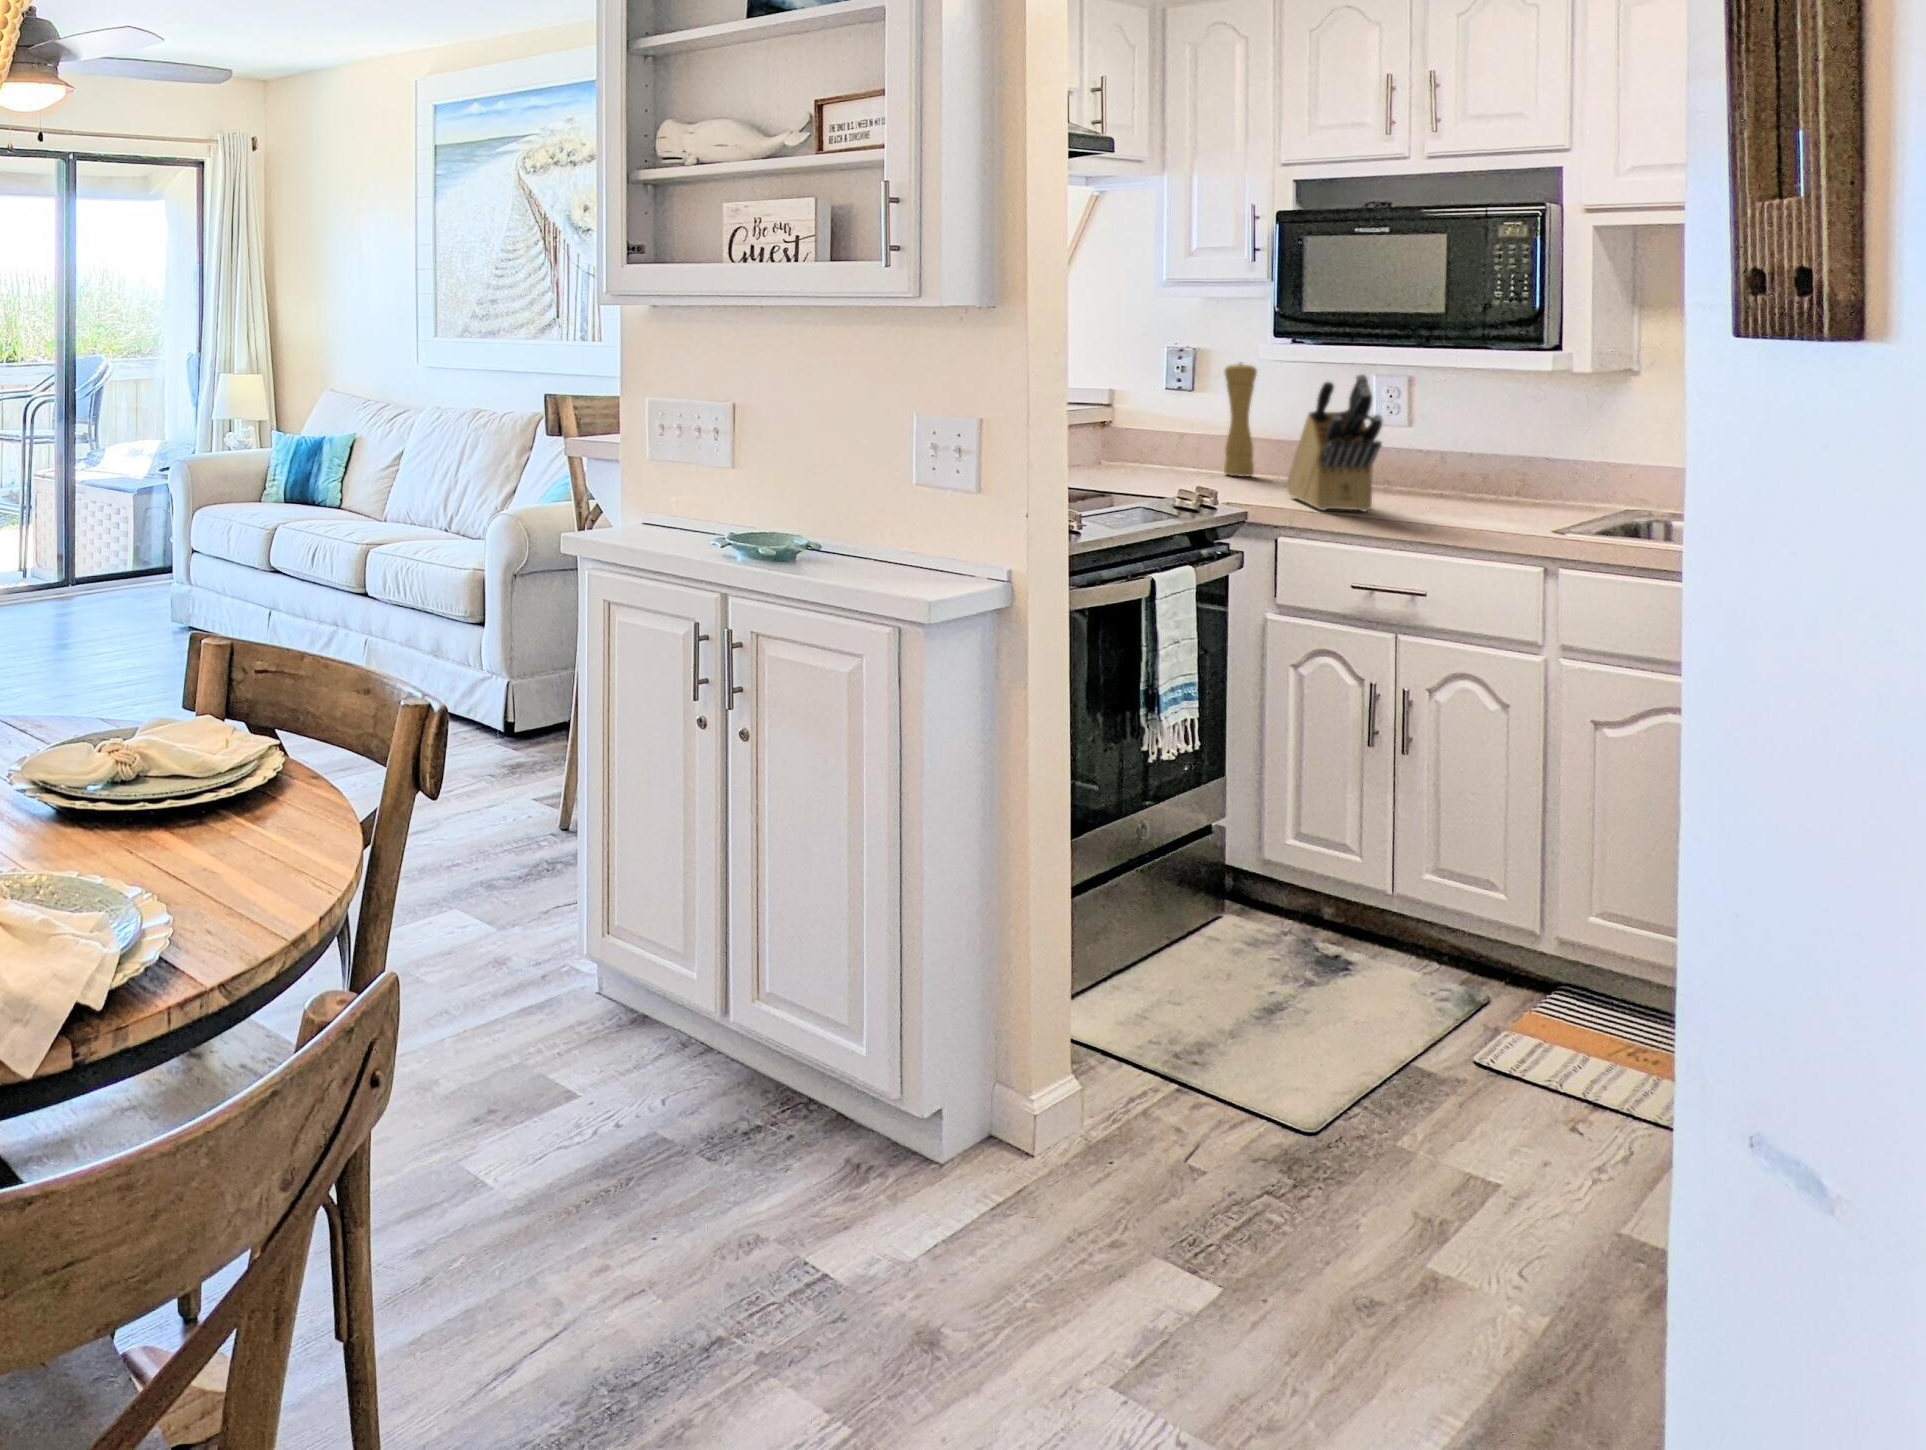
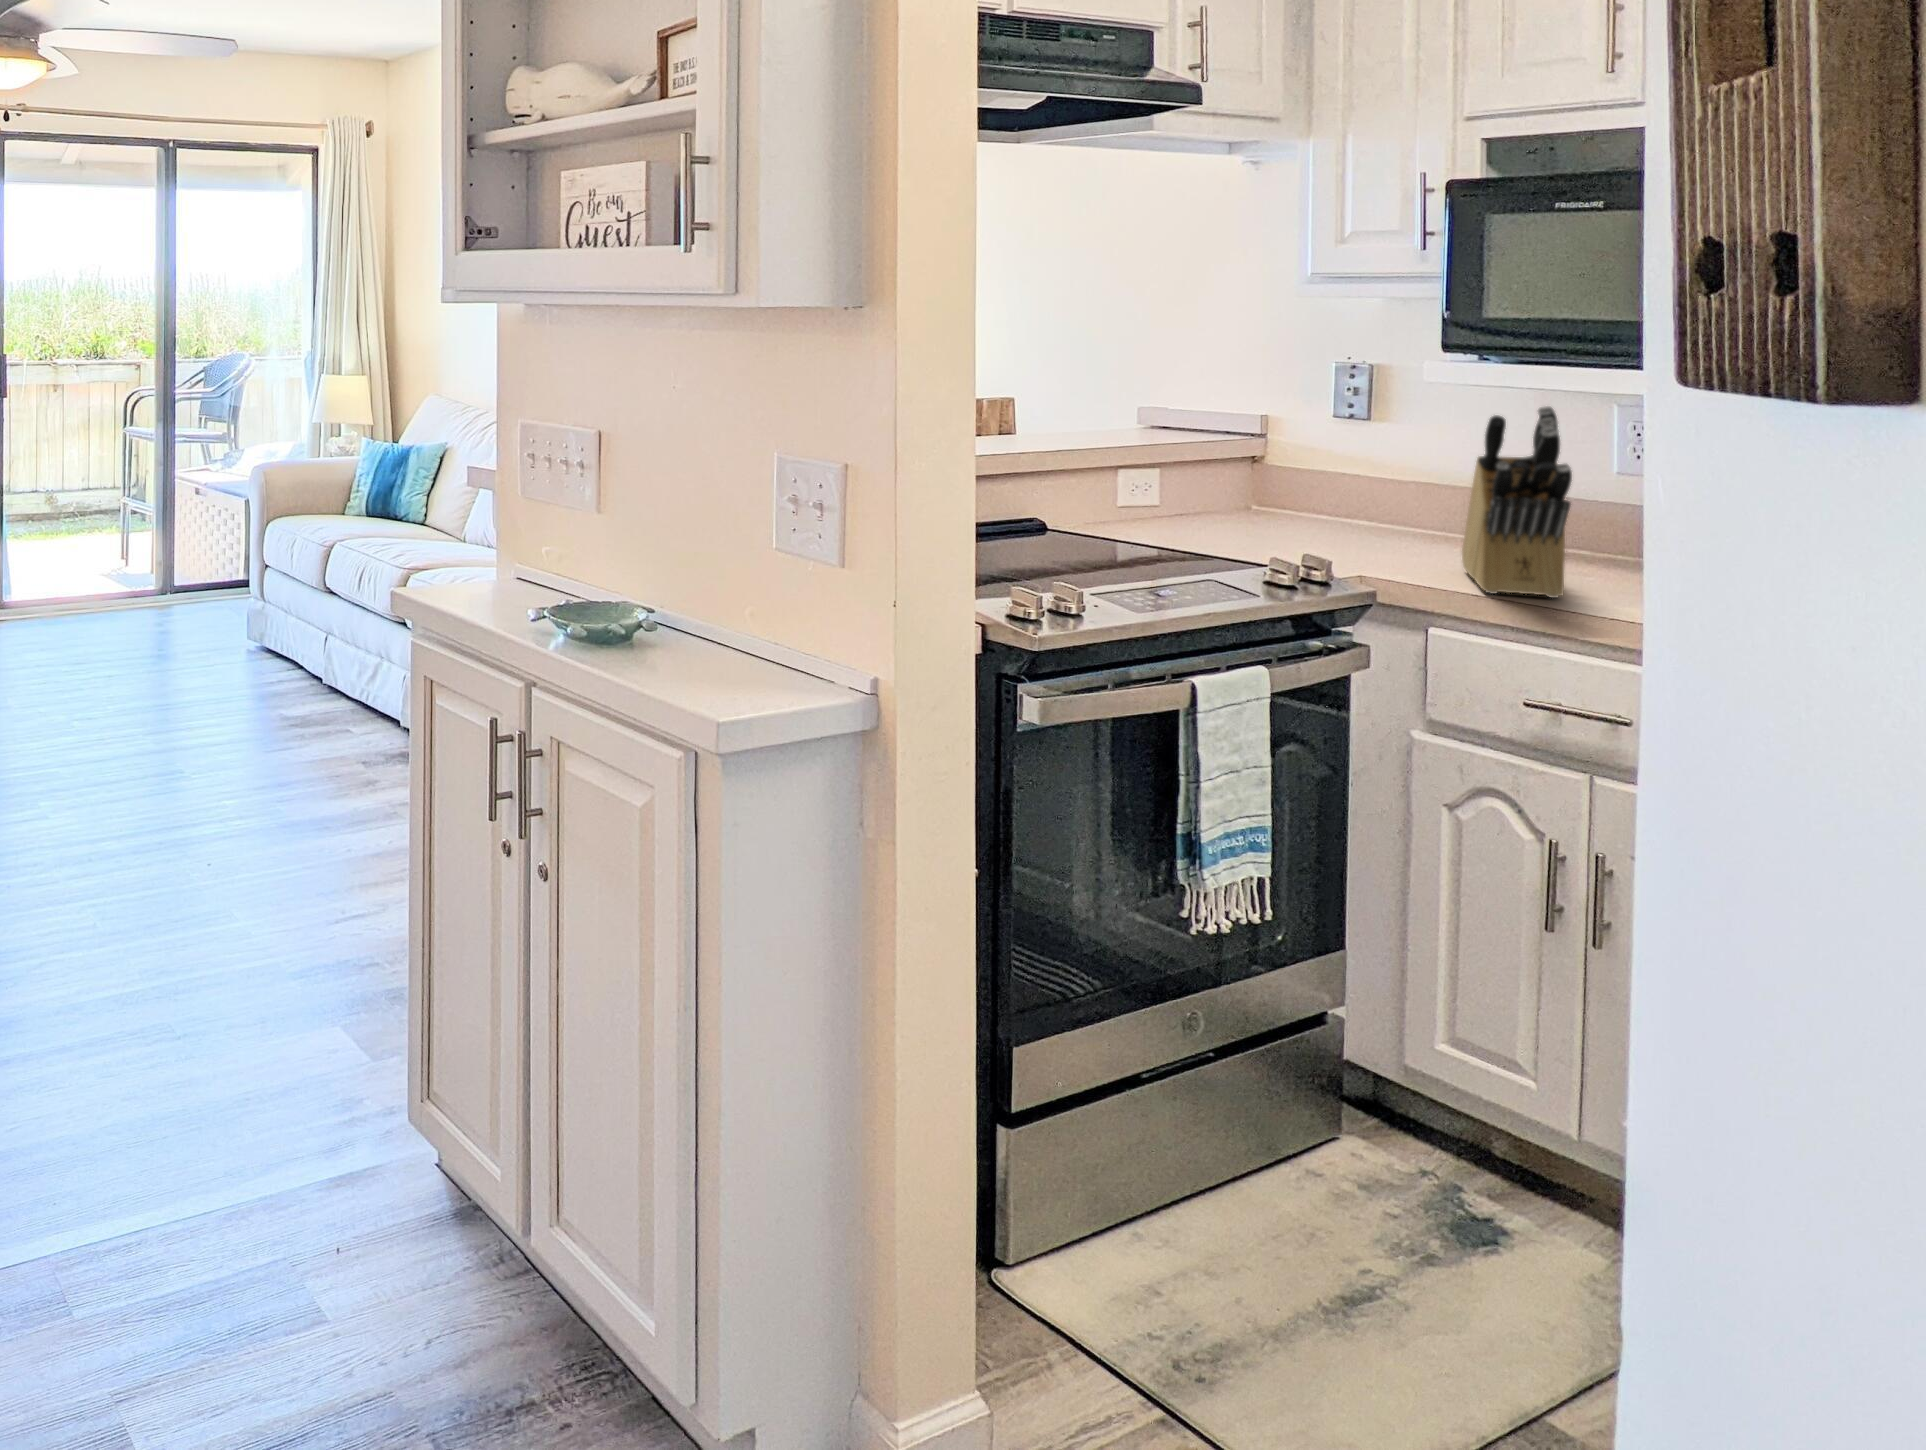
pepper mill: present [1224,363,1257,477] -> none [1408,385,1455,537]

